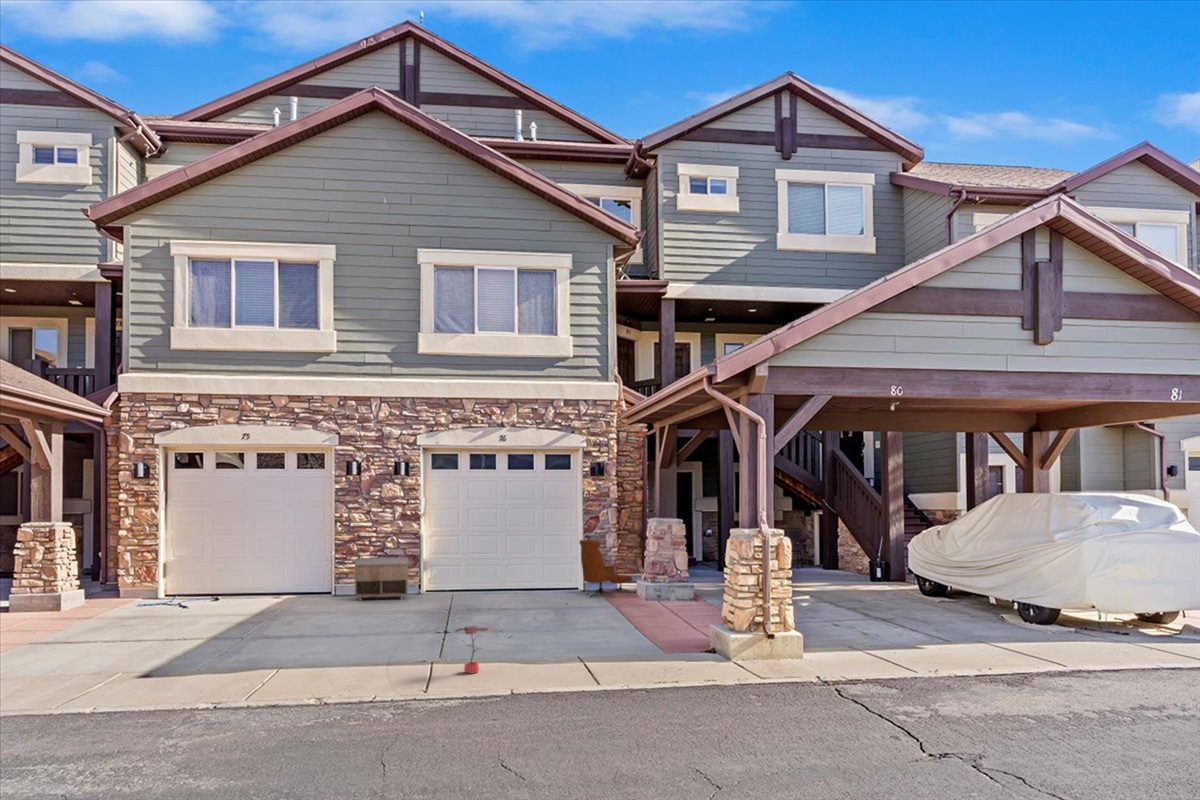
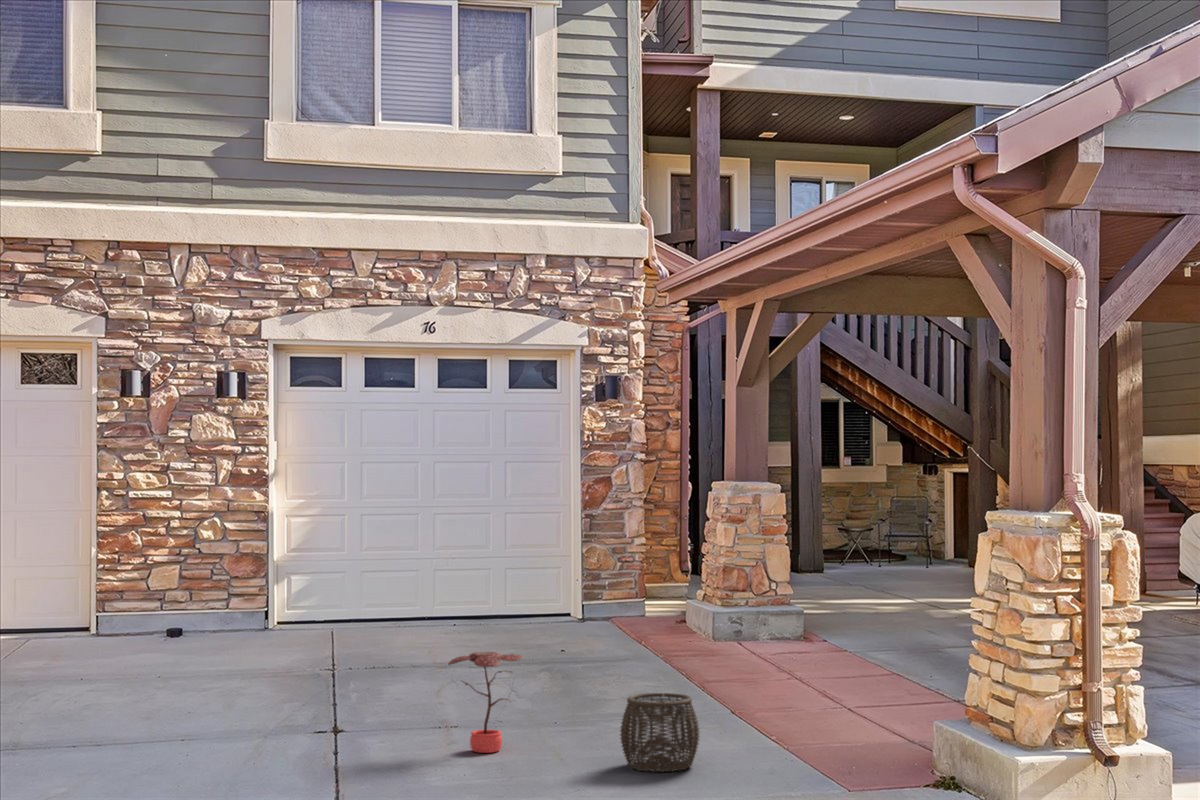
lounge chair: present [580,540,632,597] -> none [584,520,676,629]
storage bench: present [355,557,408,601] -> none [144,558,249,642]
woven basket: none [523,649,560,687] -> present [620,693,700,772]

